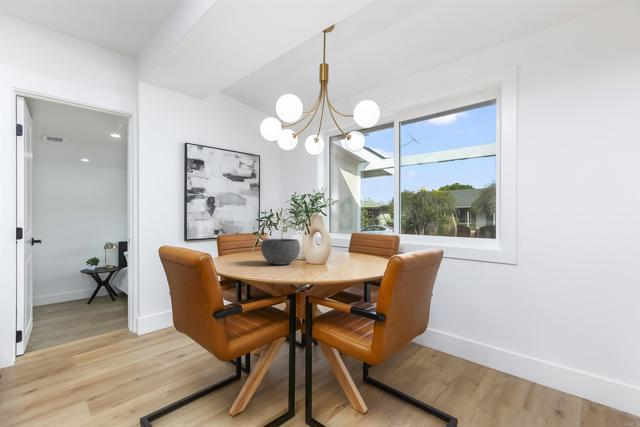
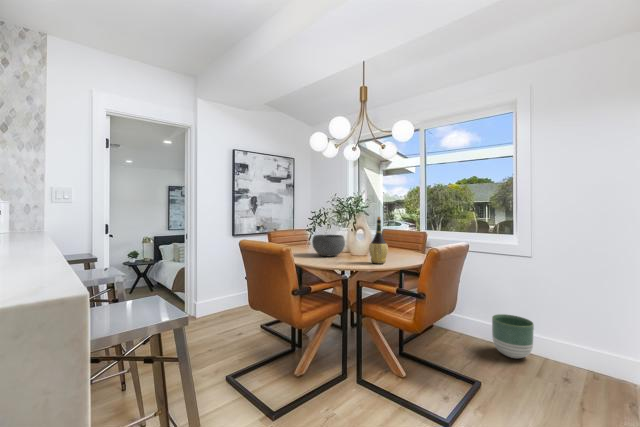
wine bottle: none [323,216,346,274] -> present [369,217,388,263]
planter: none [472,331,519,384] -> present [492,314,534,358]

